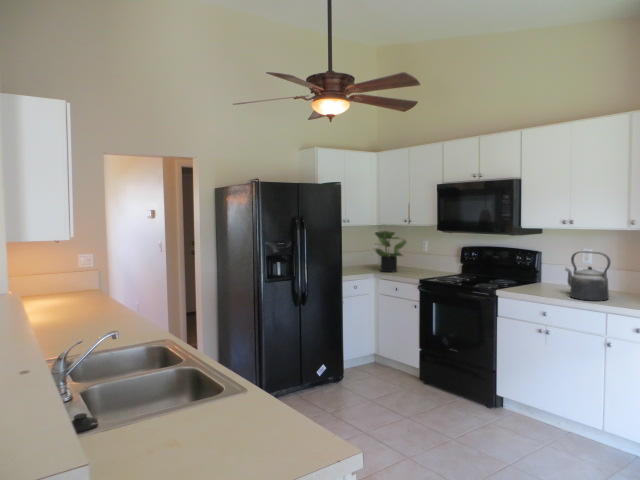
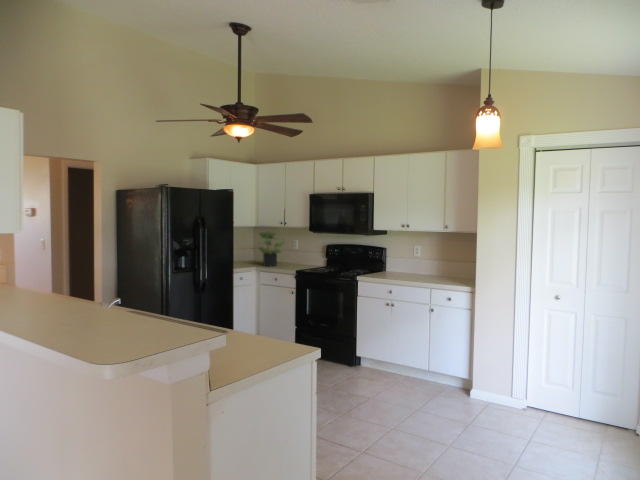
kettle: present [565,251,610,301] -> none [403,246,432,281]

